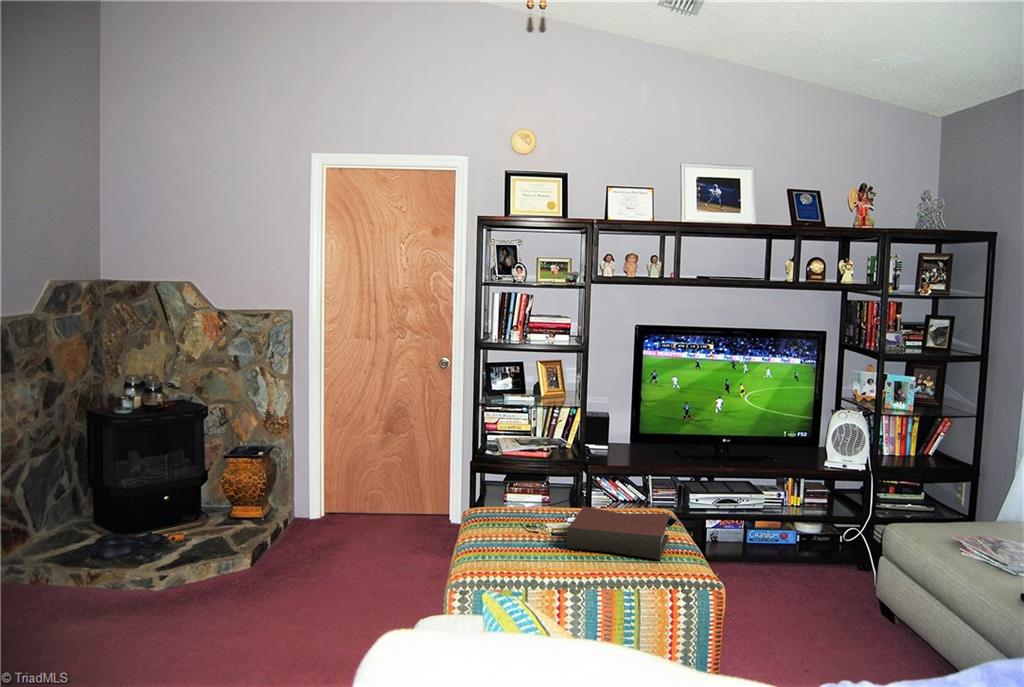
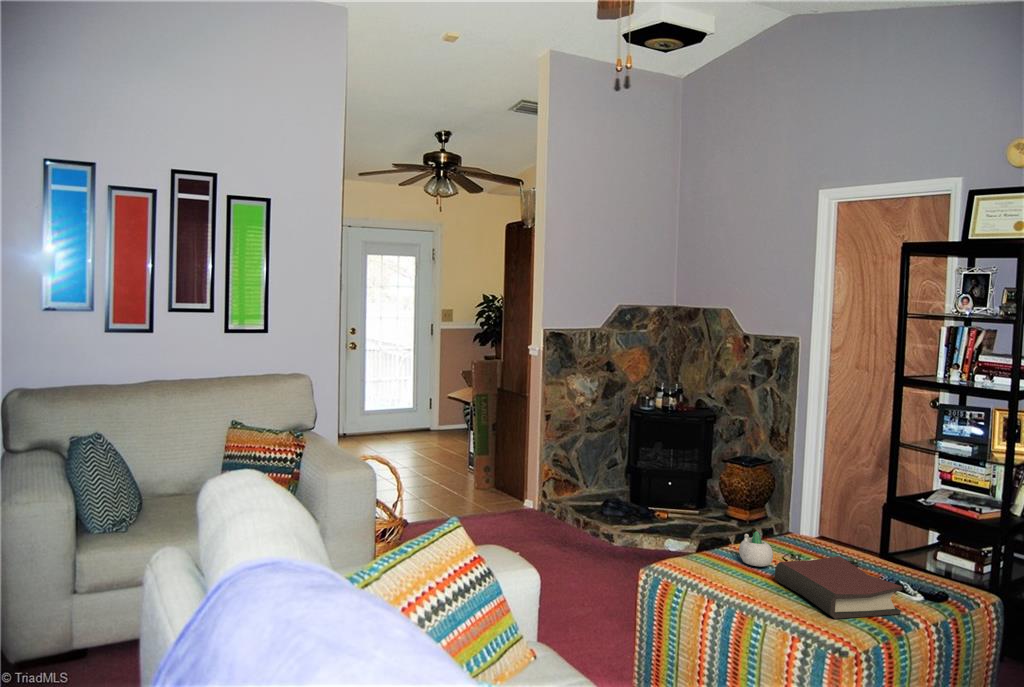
succulent planter: none [499,505,538,542] -> present [739,531,773,567]

